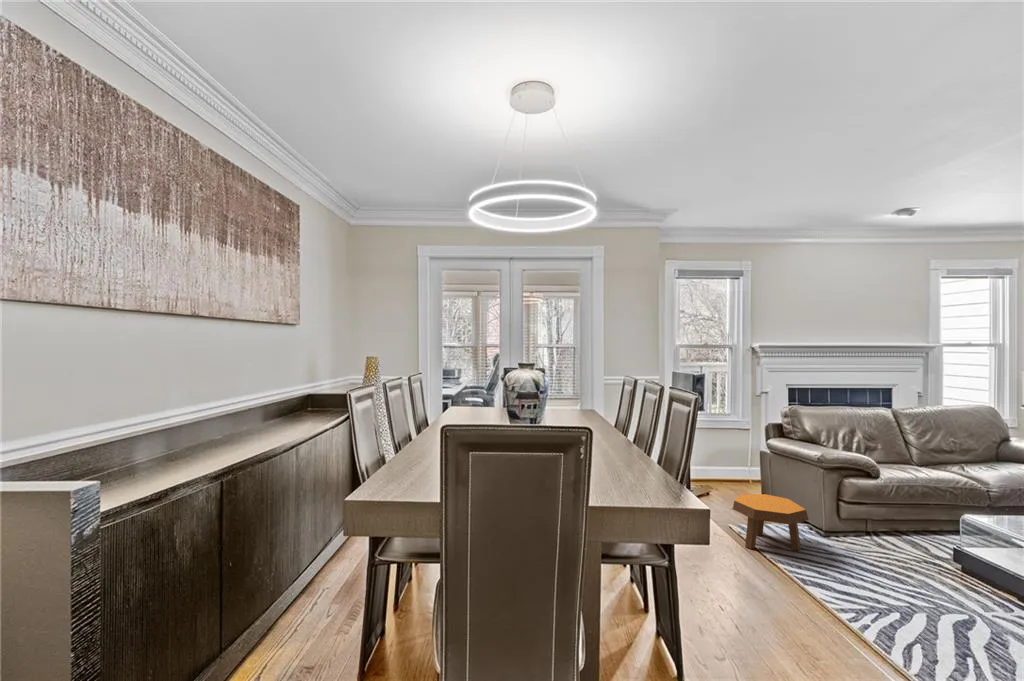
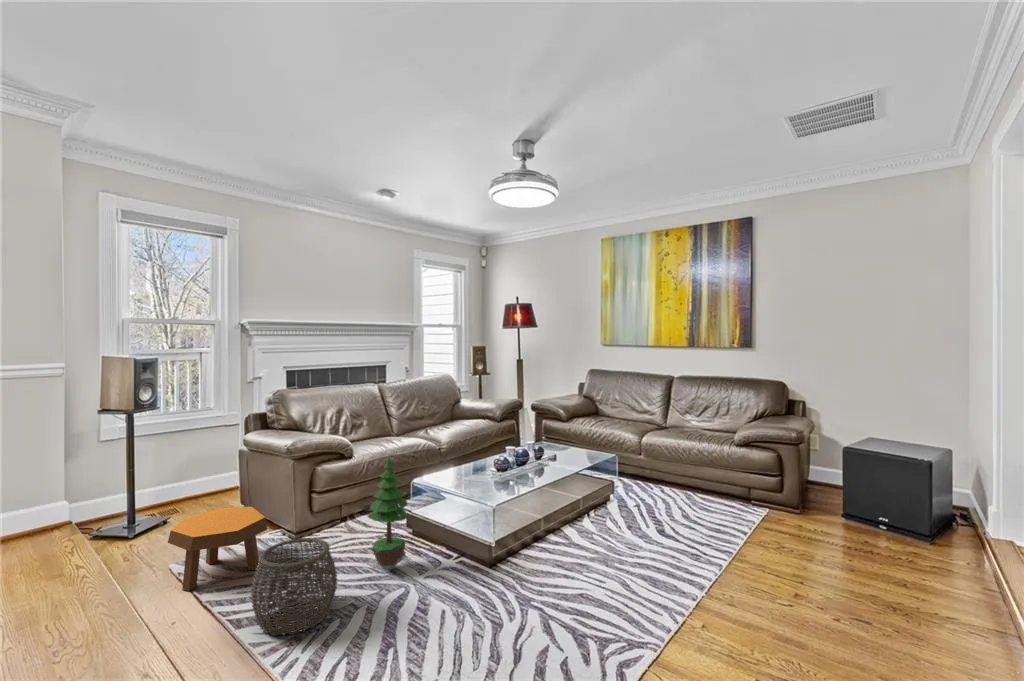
potted tree: none [918,481,971,593] -> present [368,458,409,570]
woven basket: none [815,531,896,611] -> present [251,538,337,635]

